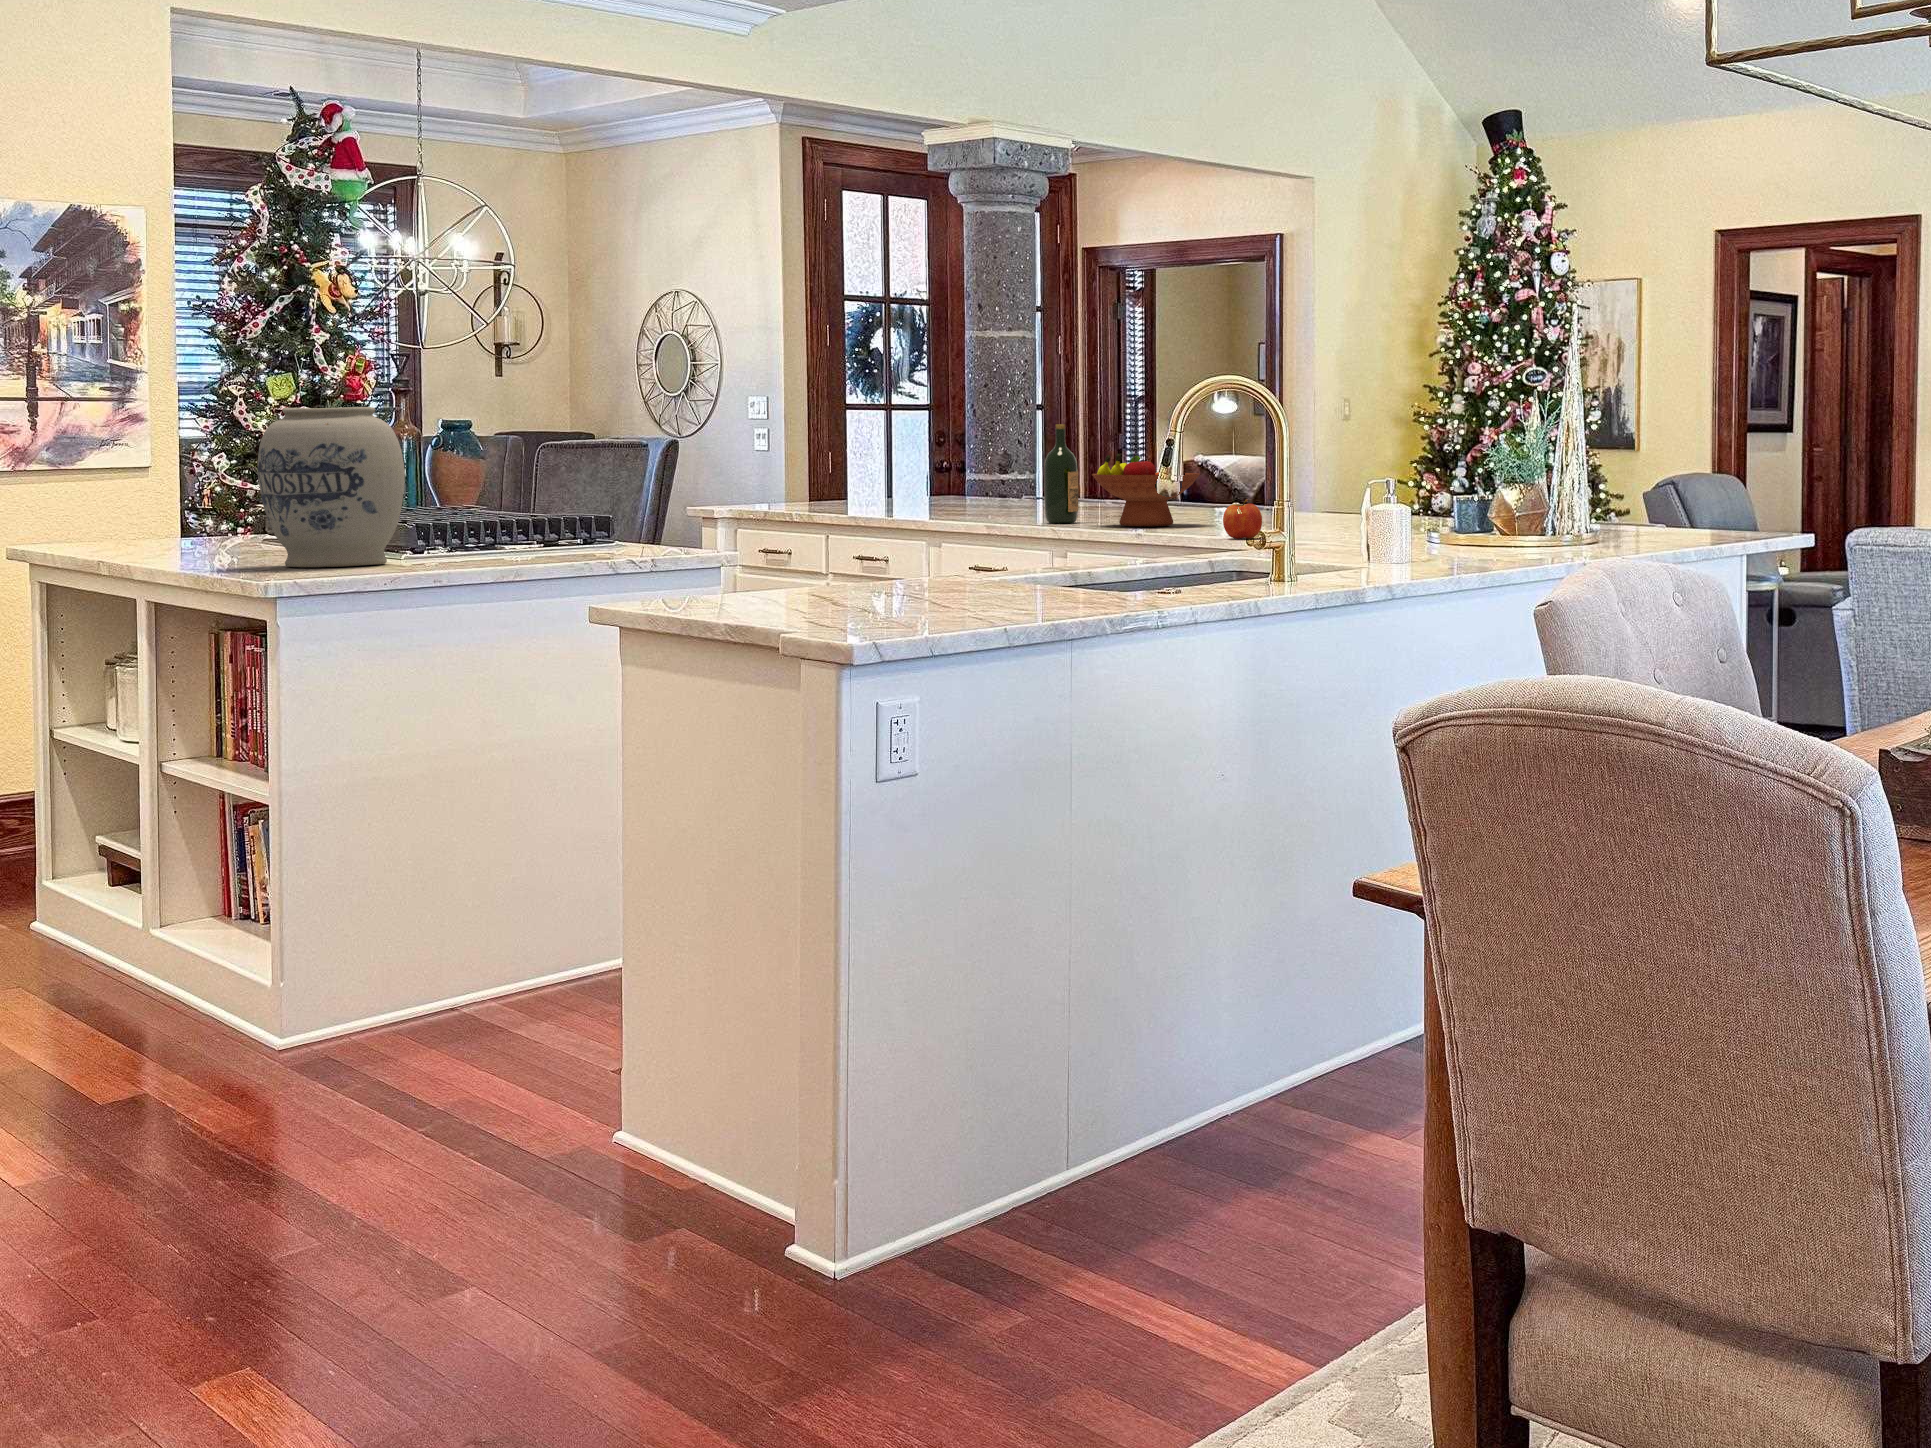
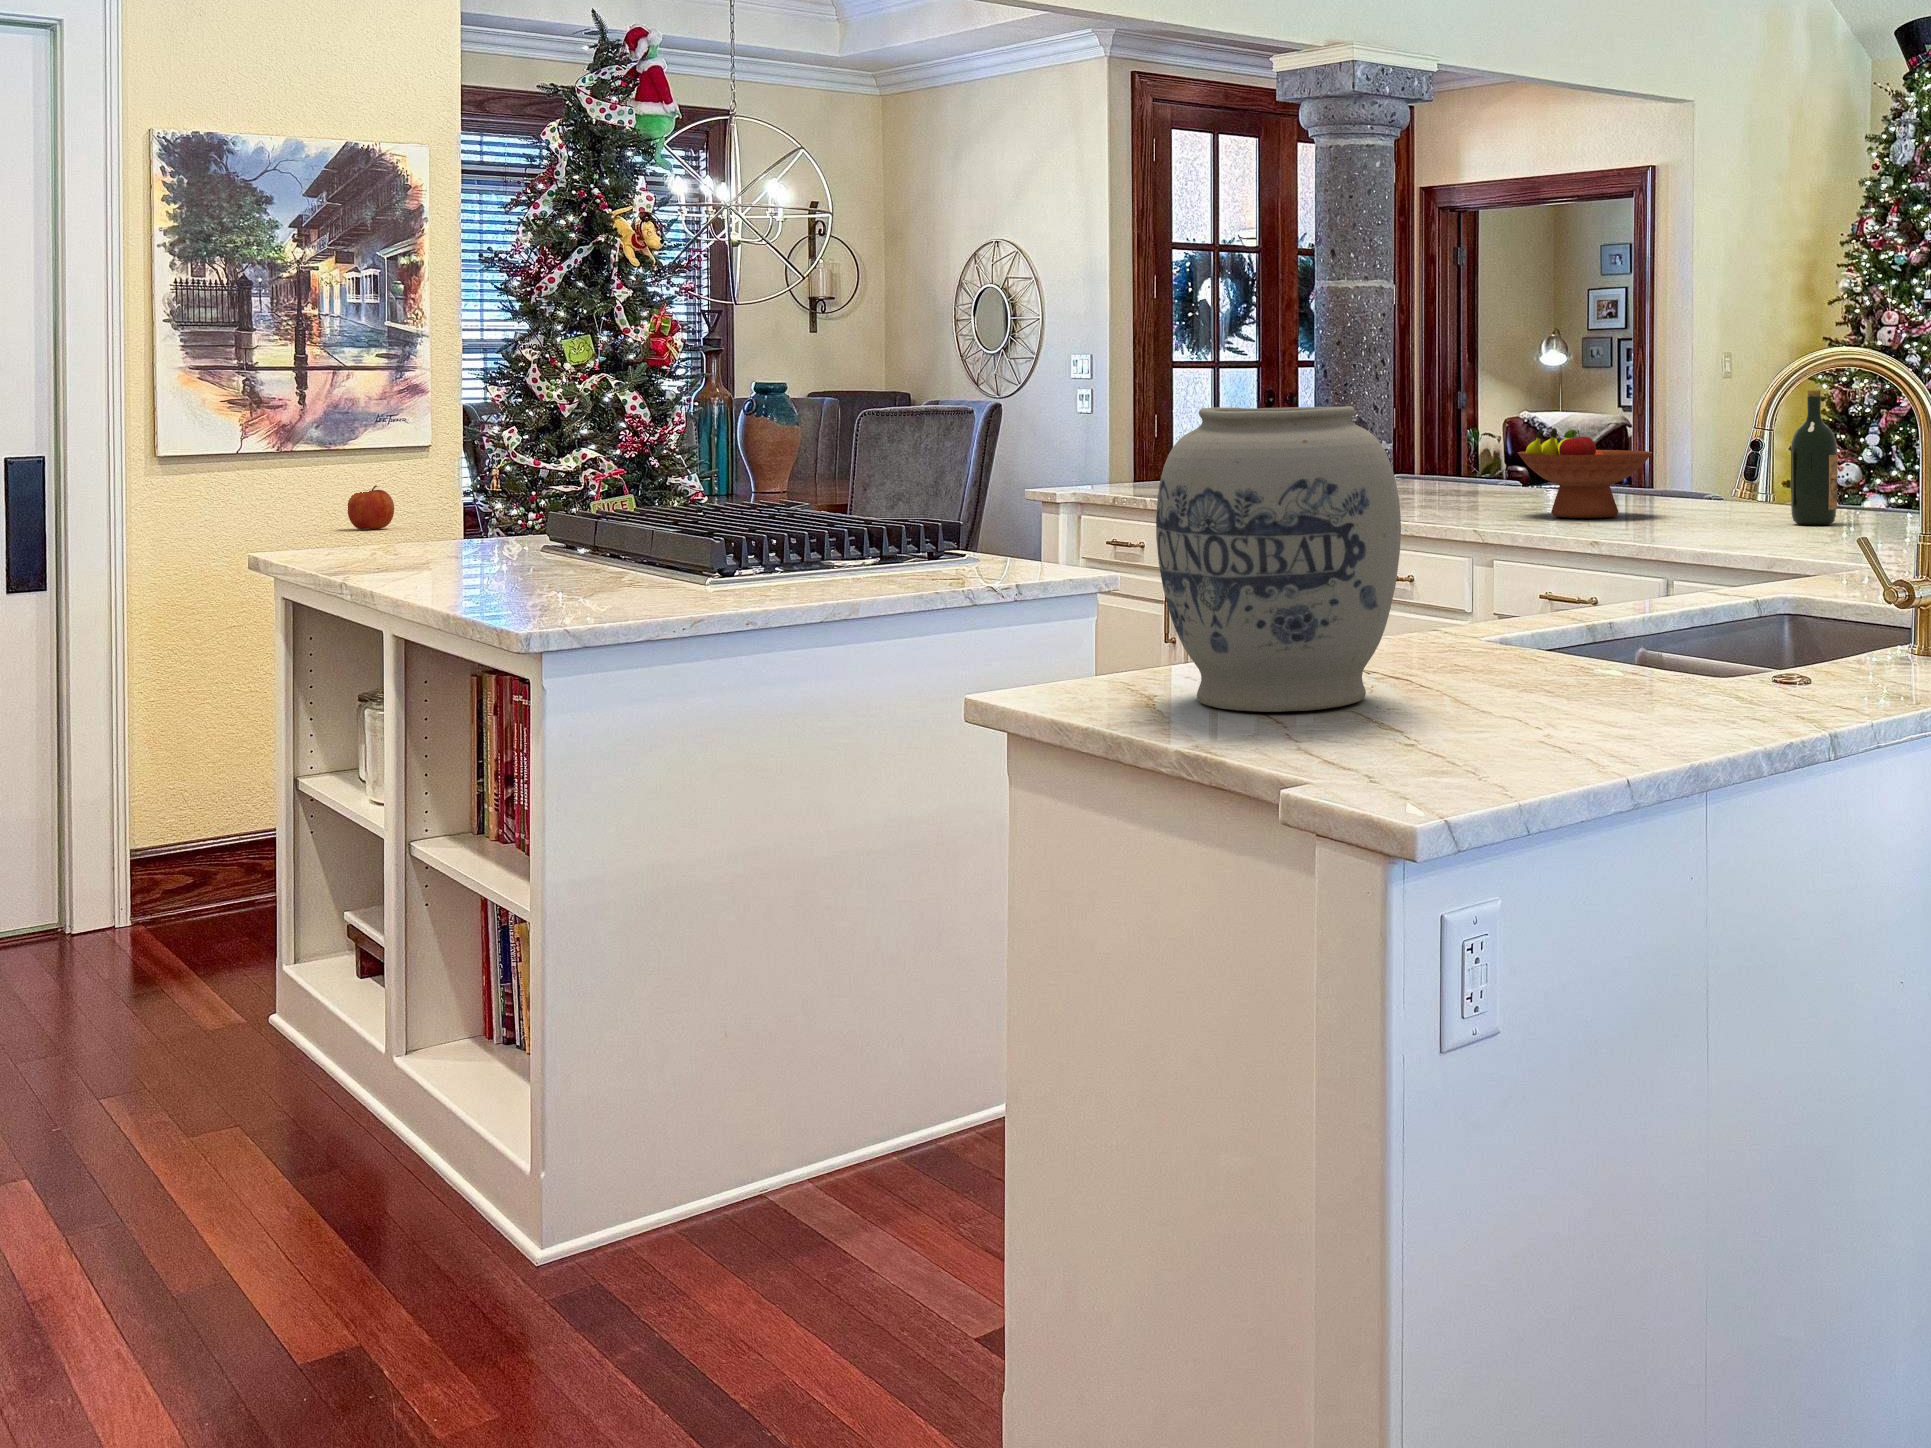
vase: present [258,407,404,567] -> present [1156,406,1401,712]
wine bottle: present [1044,424,1078,523] -> present [1791,390,1838,525]
fruit: present [1223,500,1262,539] -> present [348,486,394,529]

